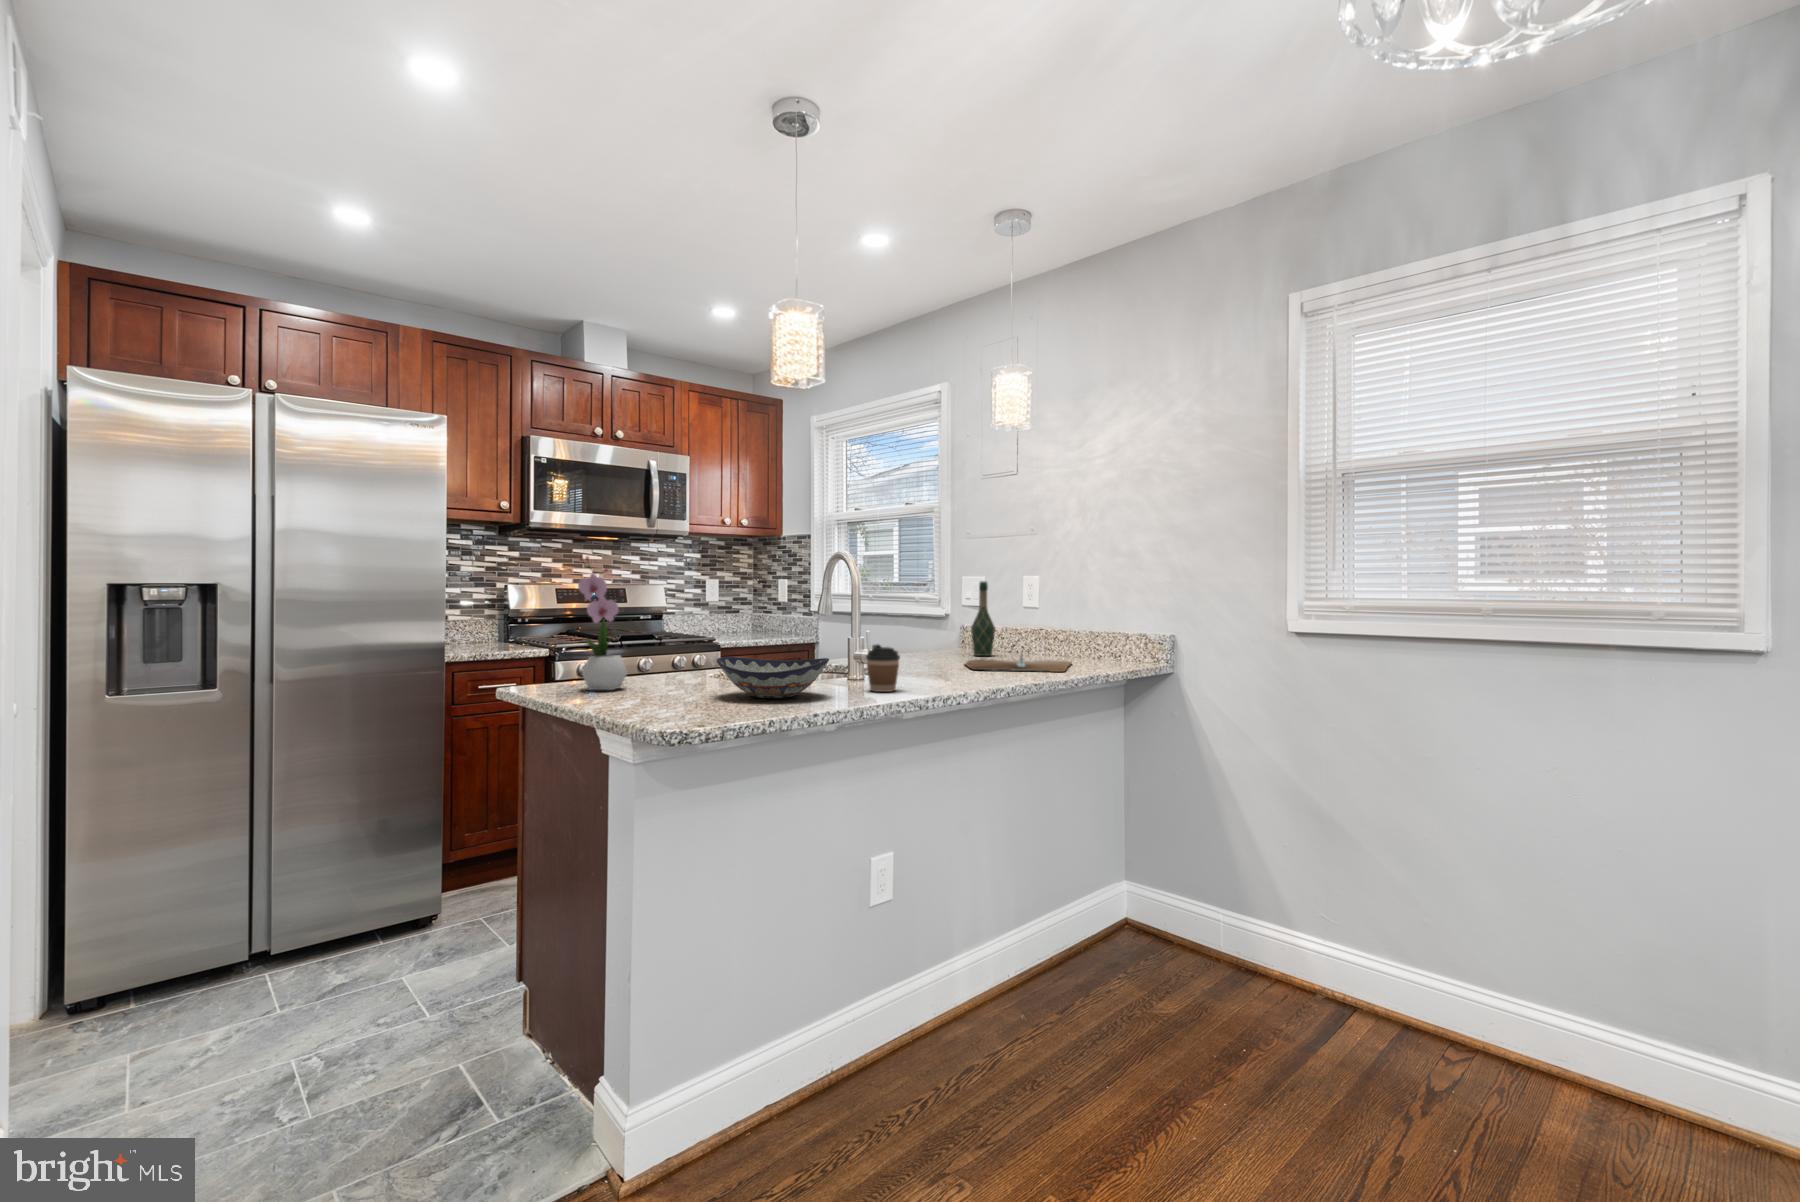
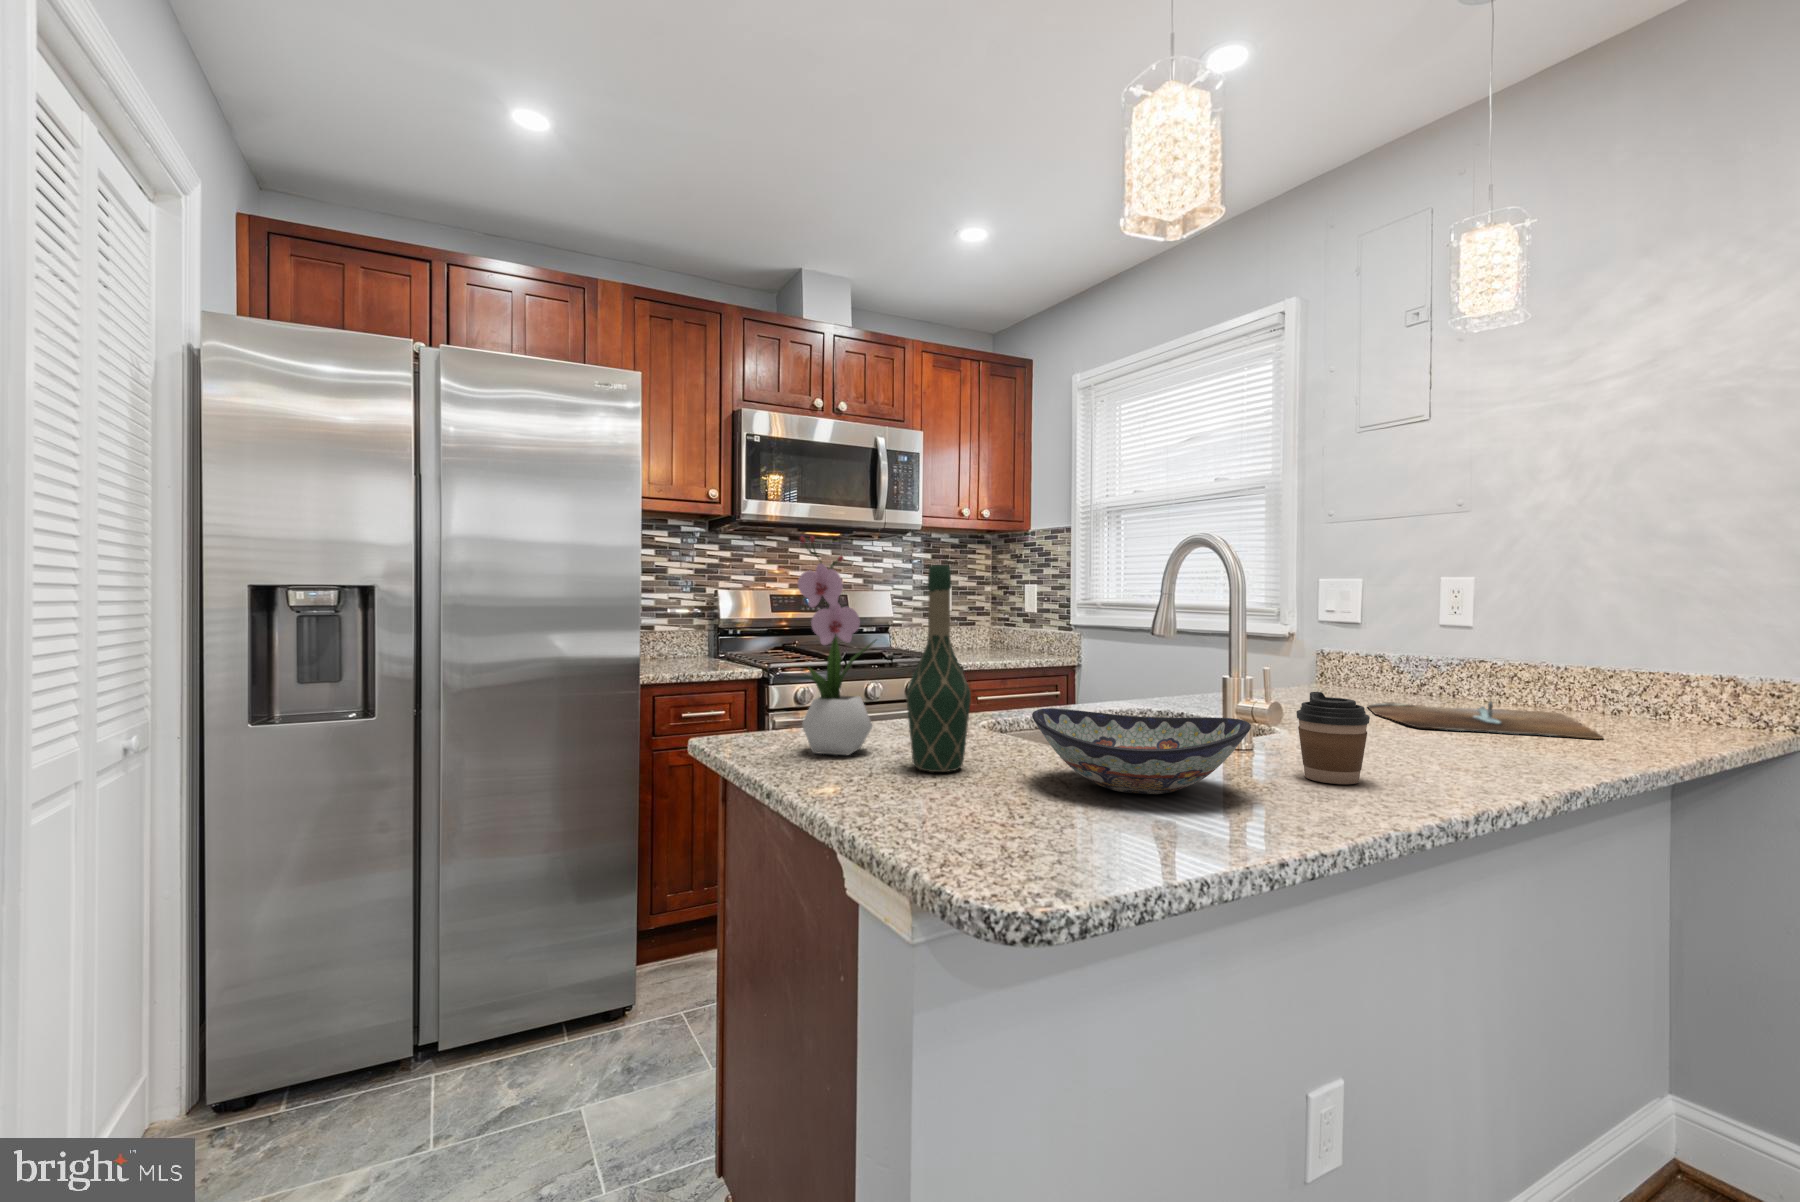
wine bottle: present [971,581,995,656] -> present [906,565,971,772]

